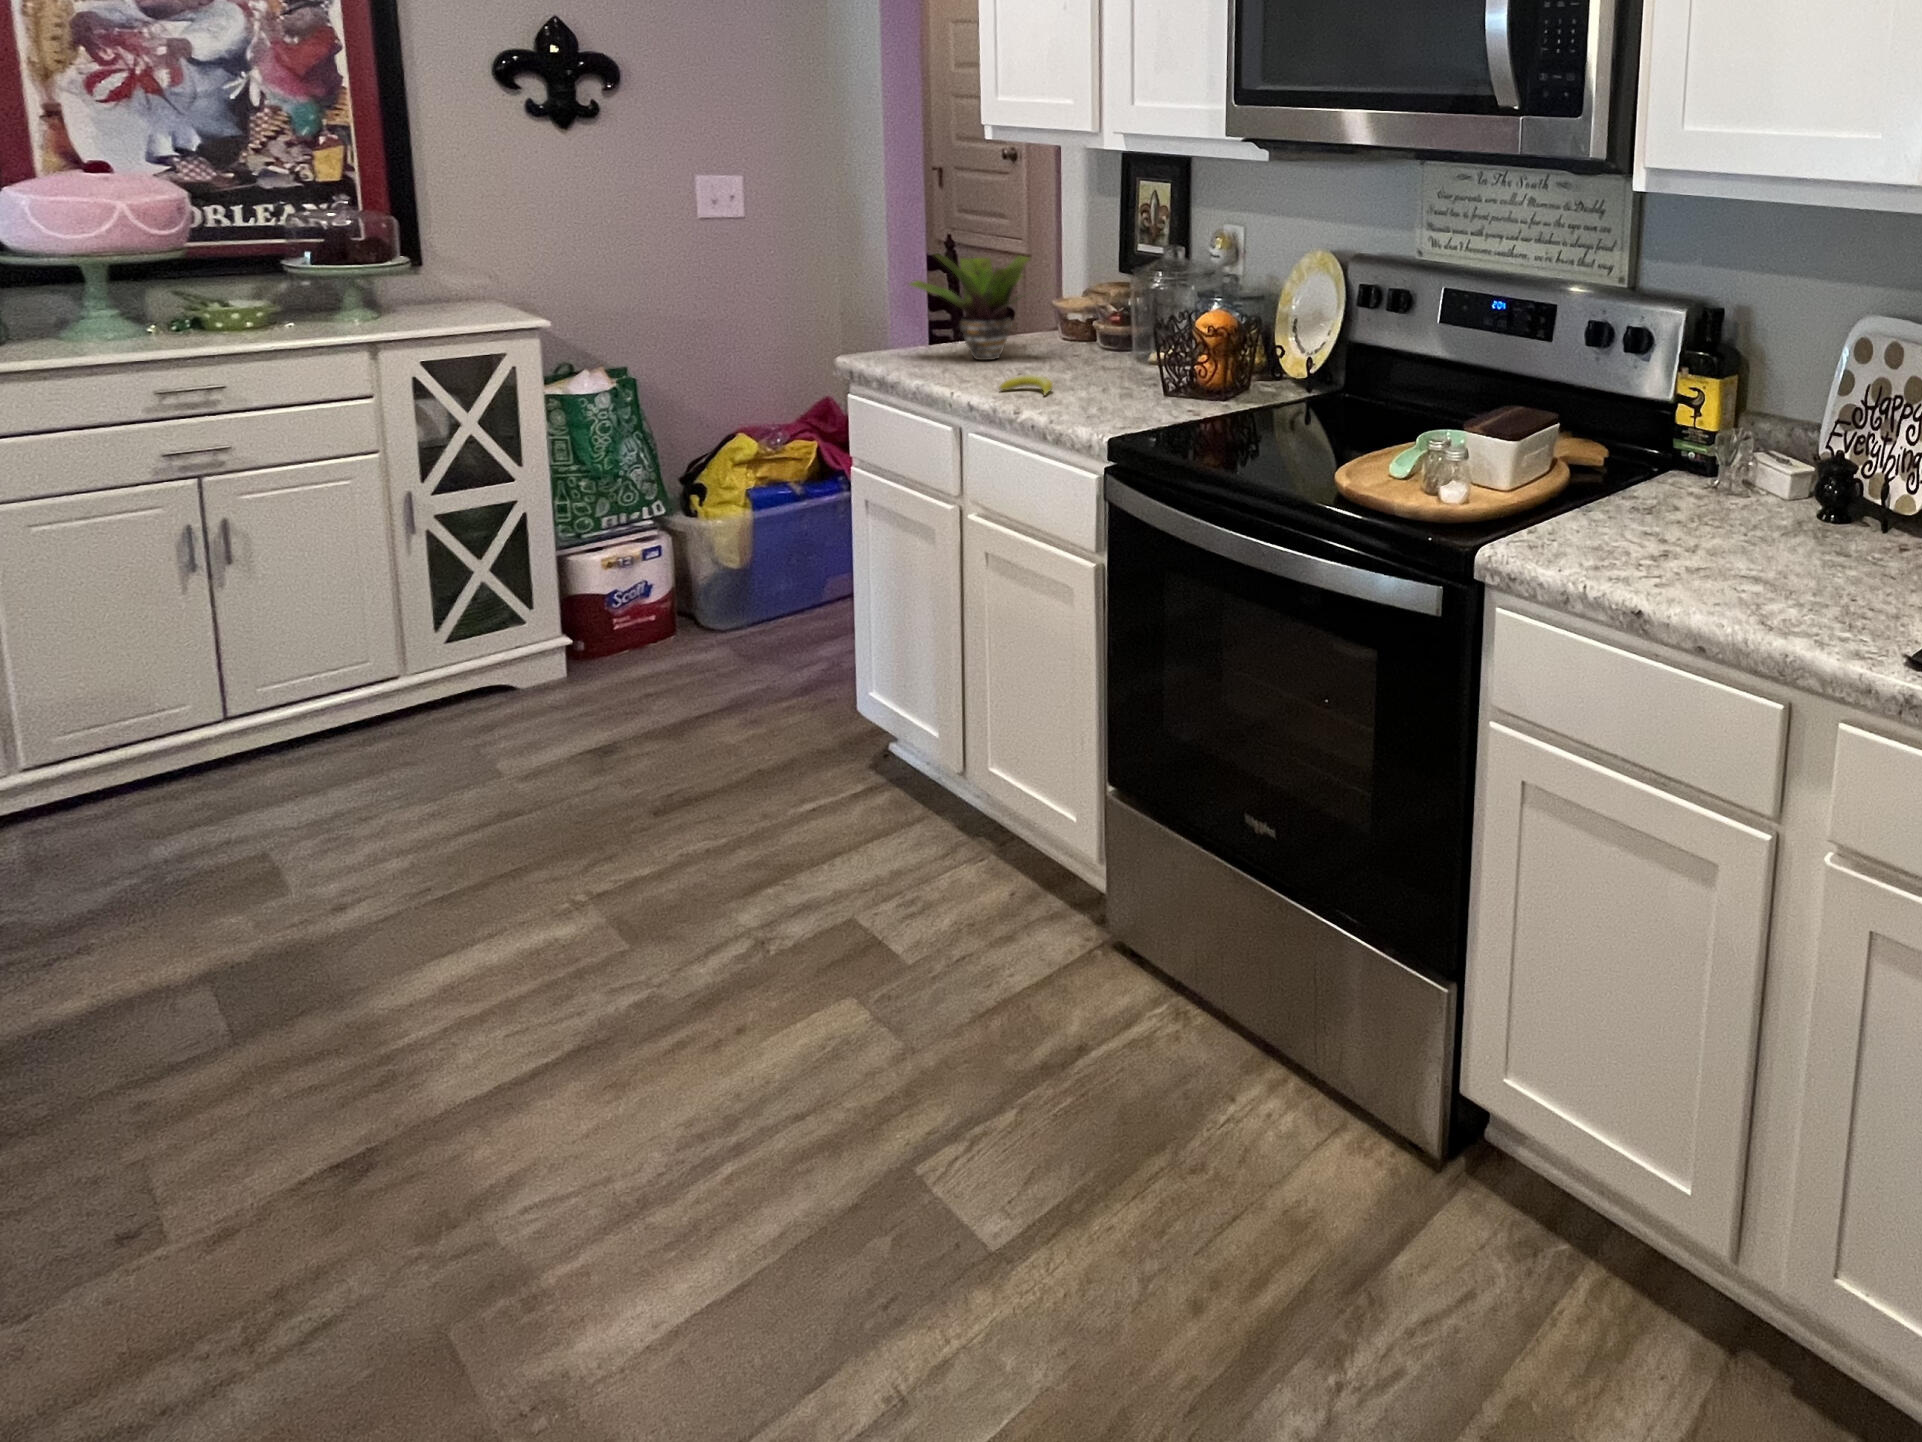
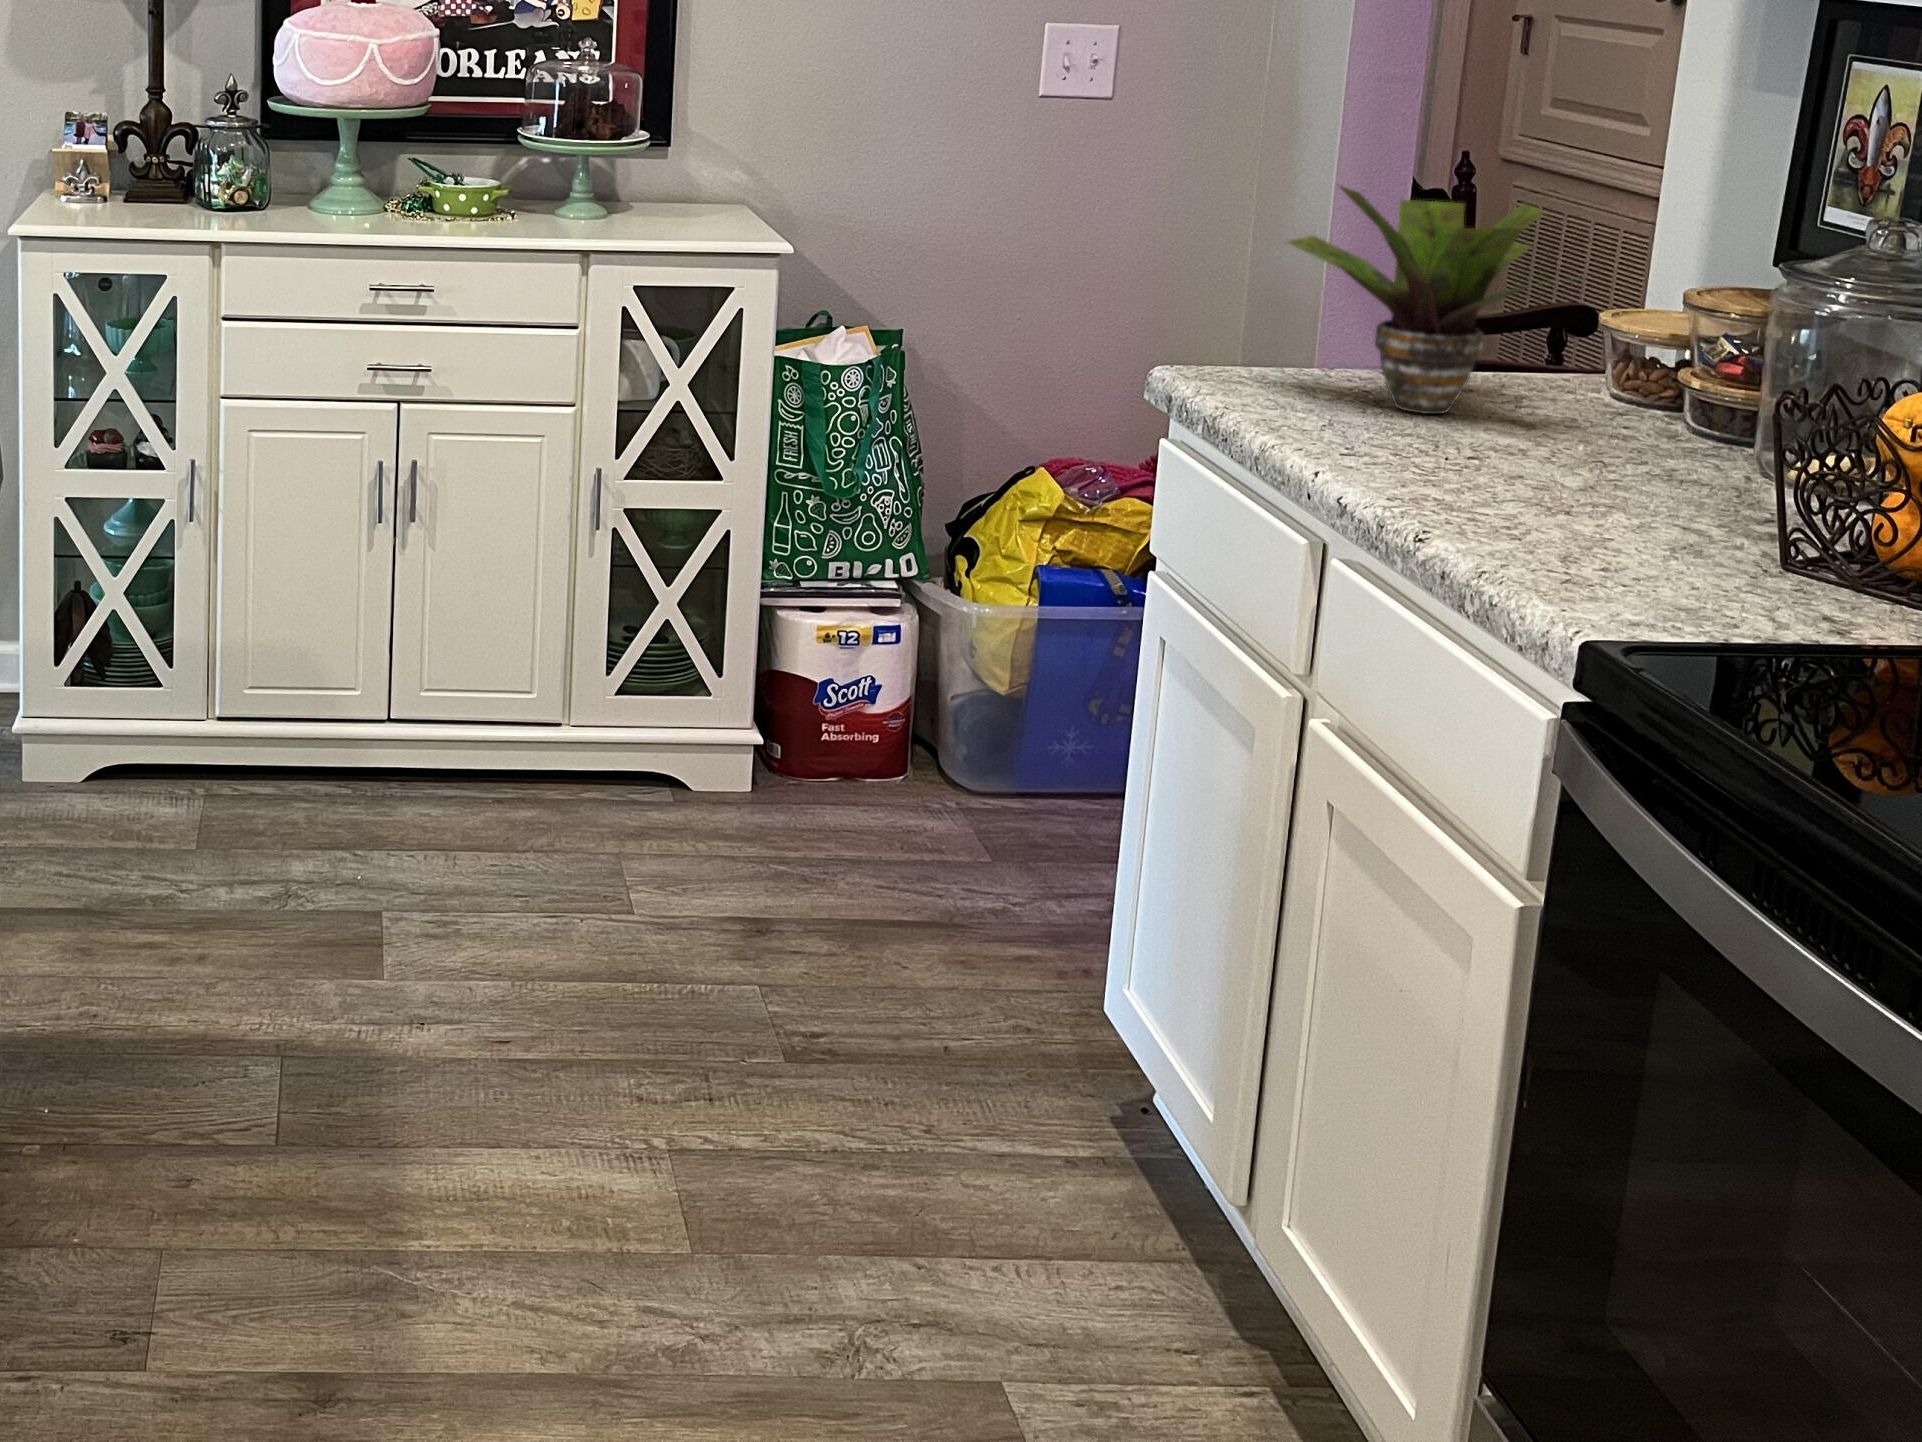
banana: present [999,375,1053,395] -> none [1408,461,1525,513]

